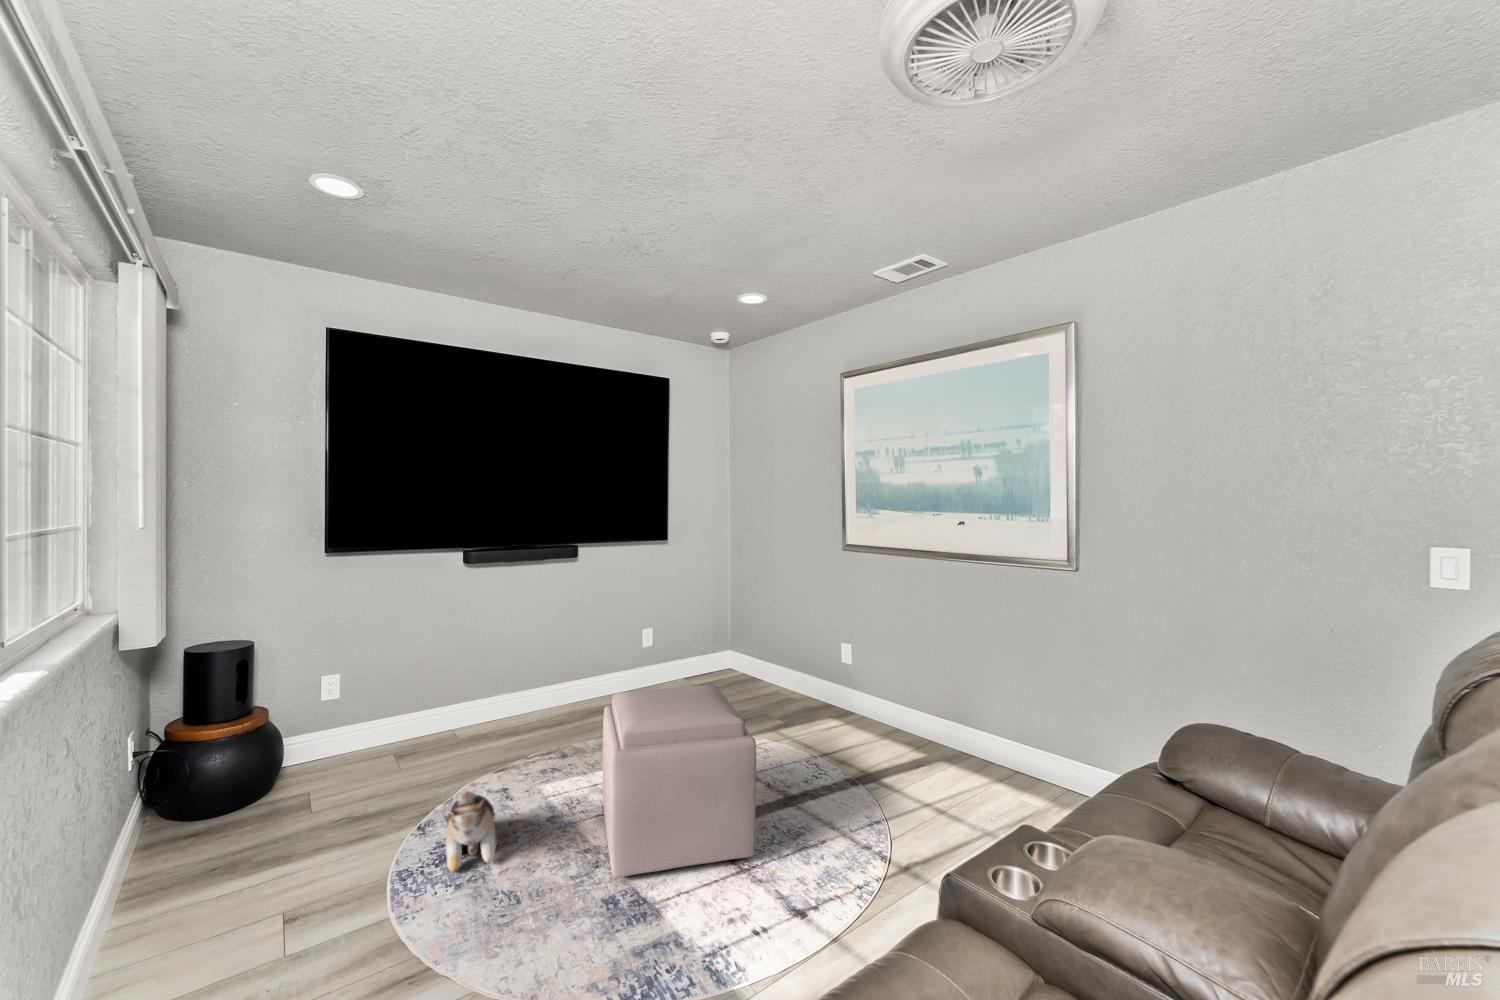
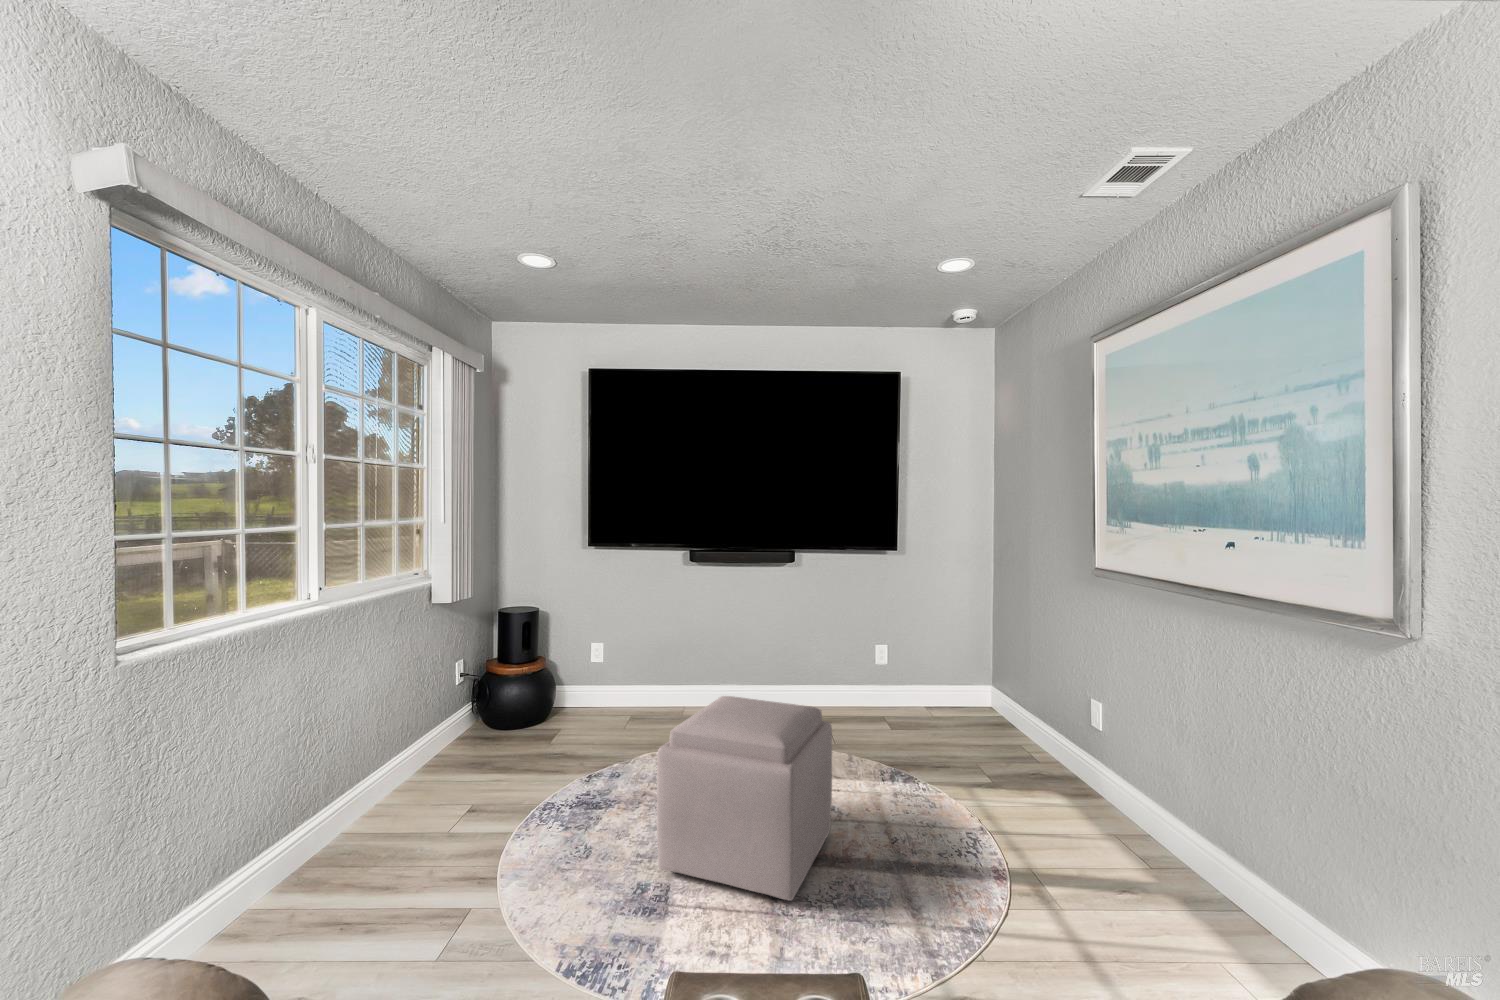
plush toy: present [445,791,499,872] -> none [552,752,628,819]

